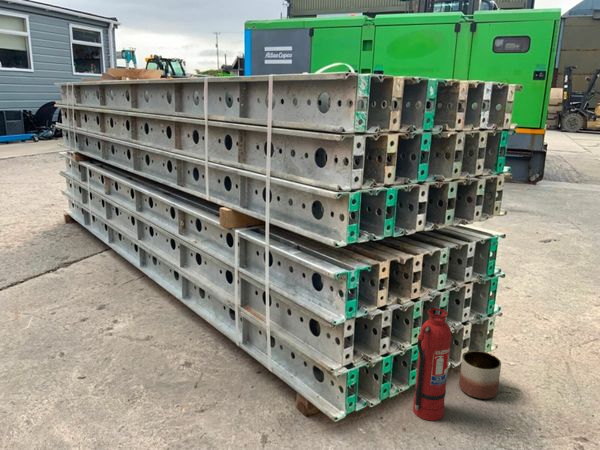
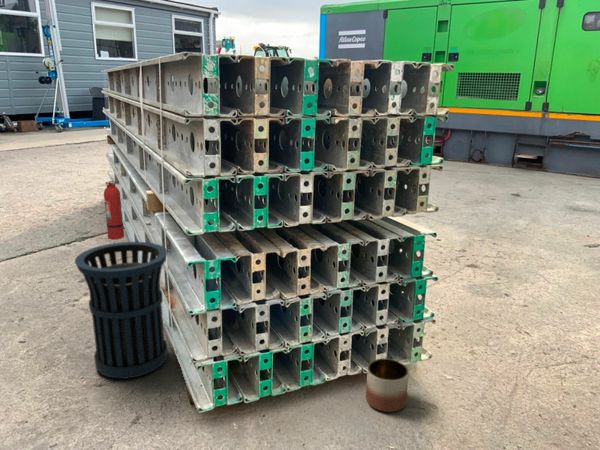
trash can: none [169,260,260,403] -> present [75,242,167,378]
fire extinguisher: present [413,309,451,421] -> present [104,181,124,239]

